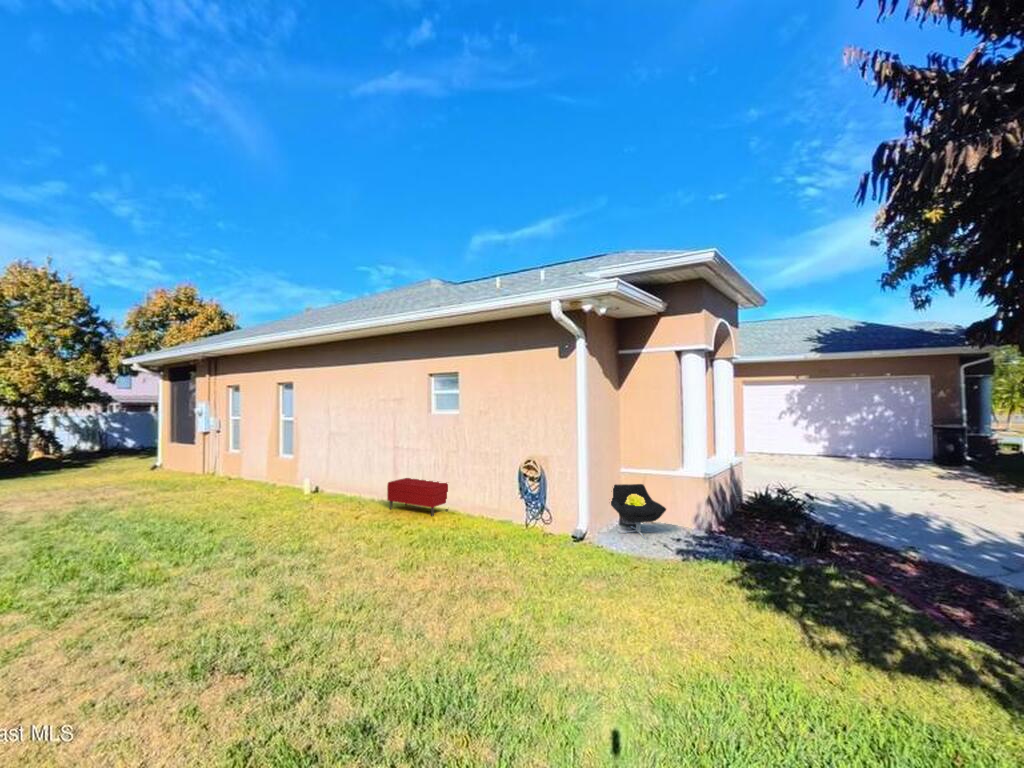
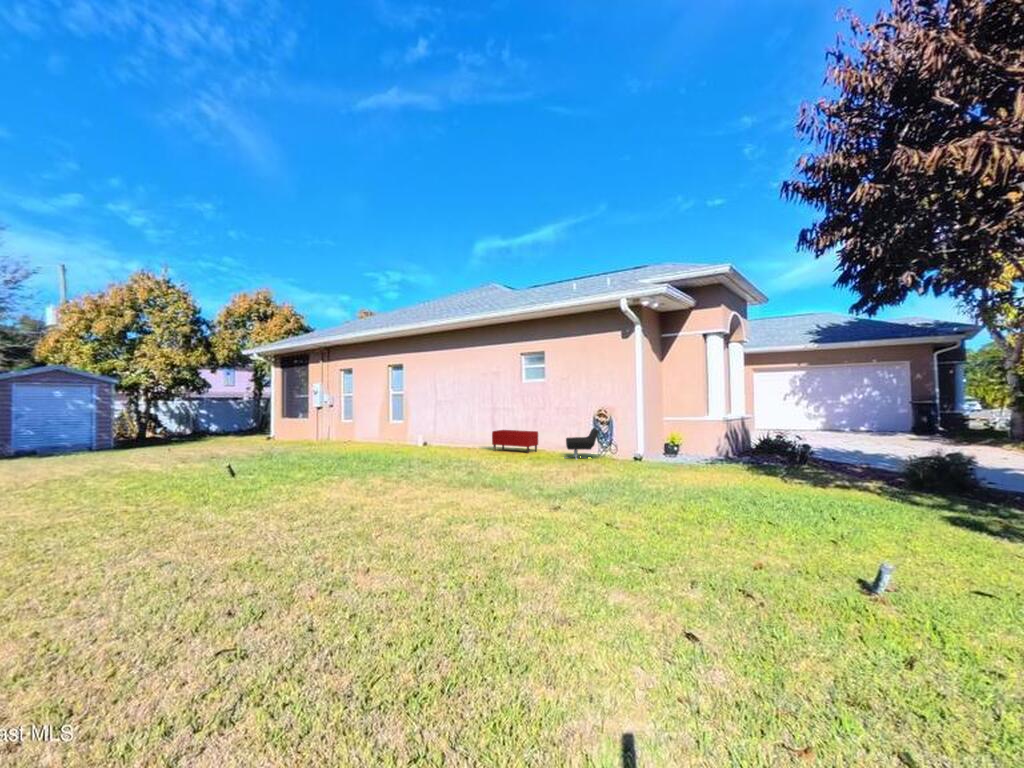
lounge chair: present [611,484,666,539] -> present [566,428,598,460]

